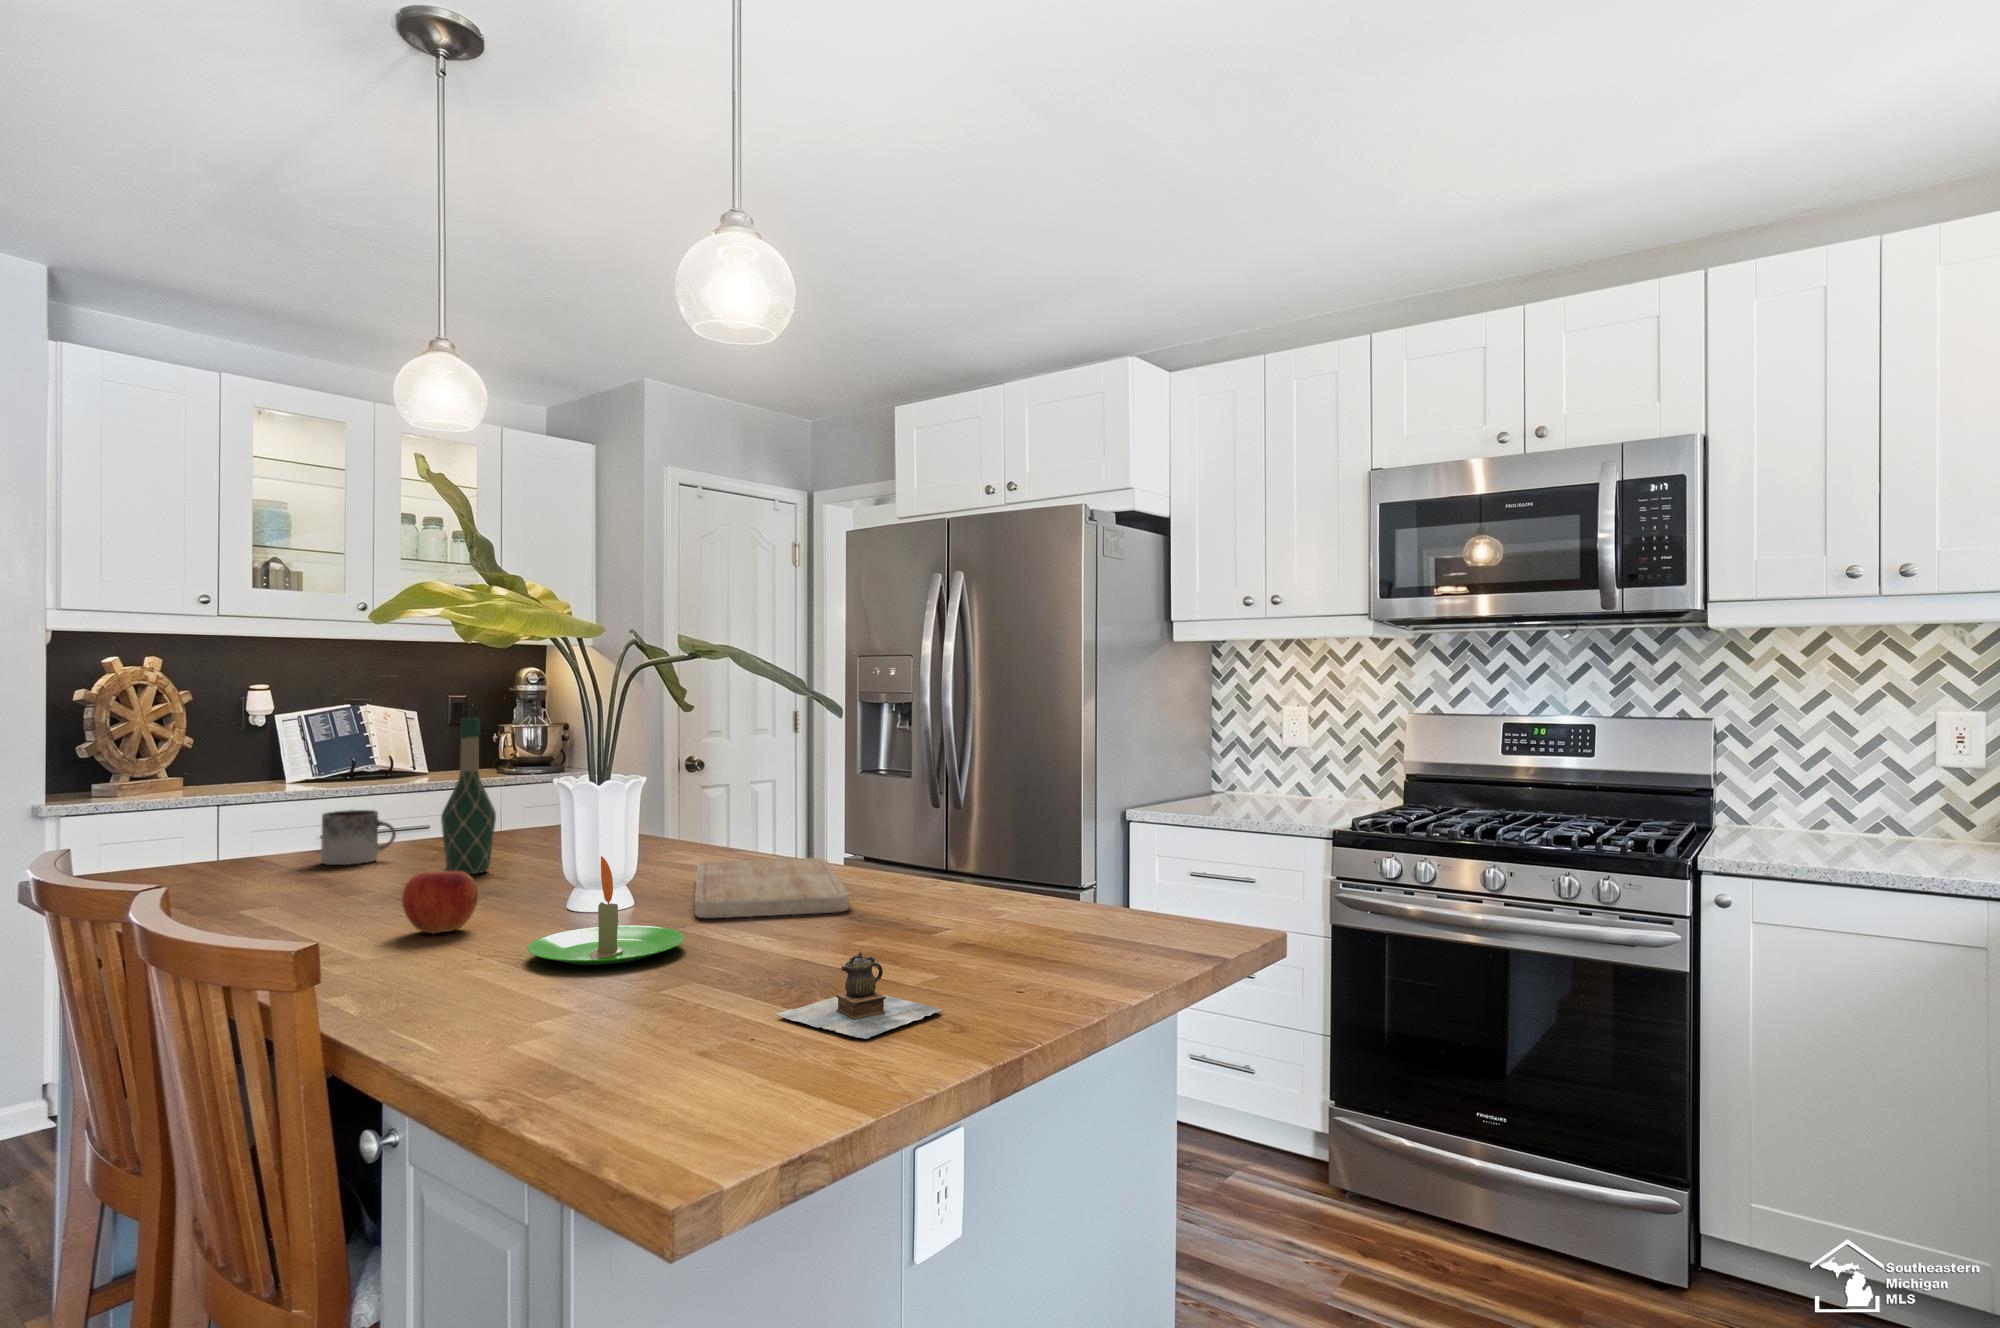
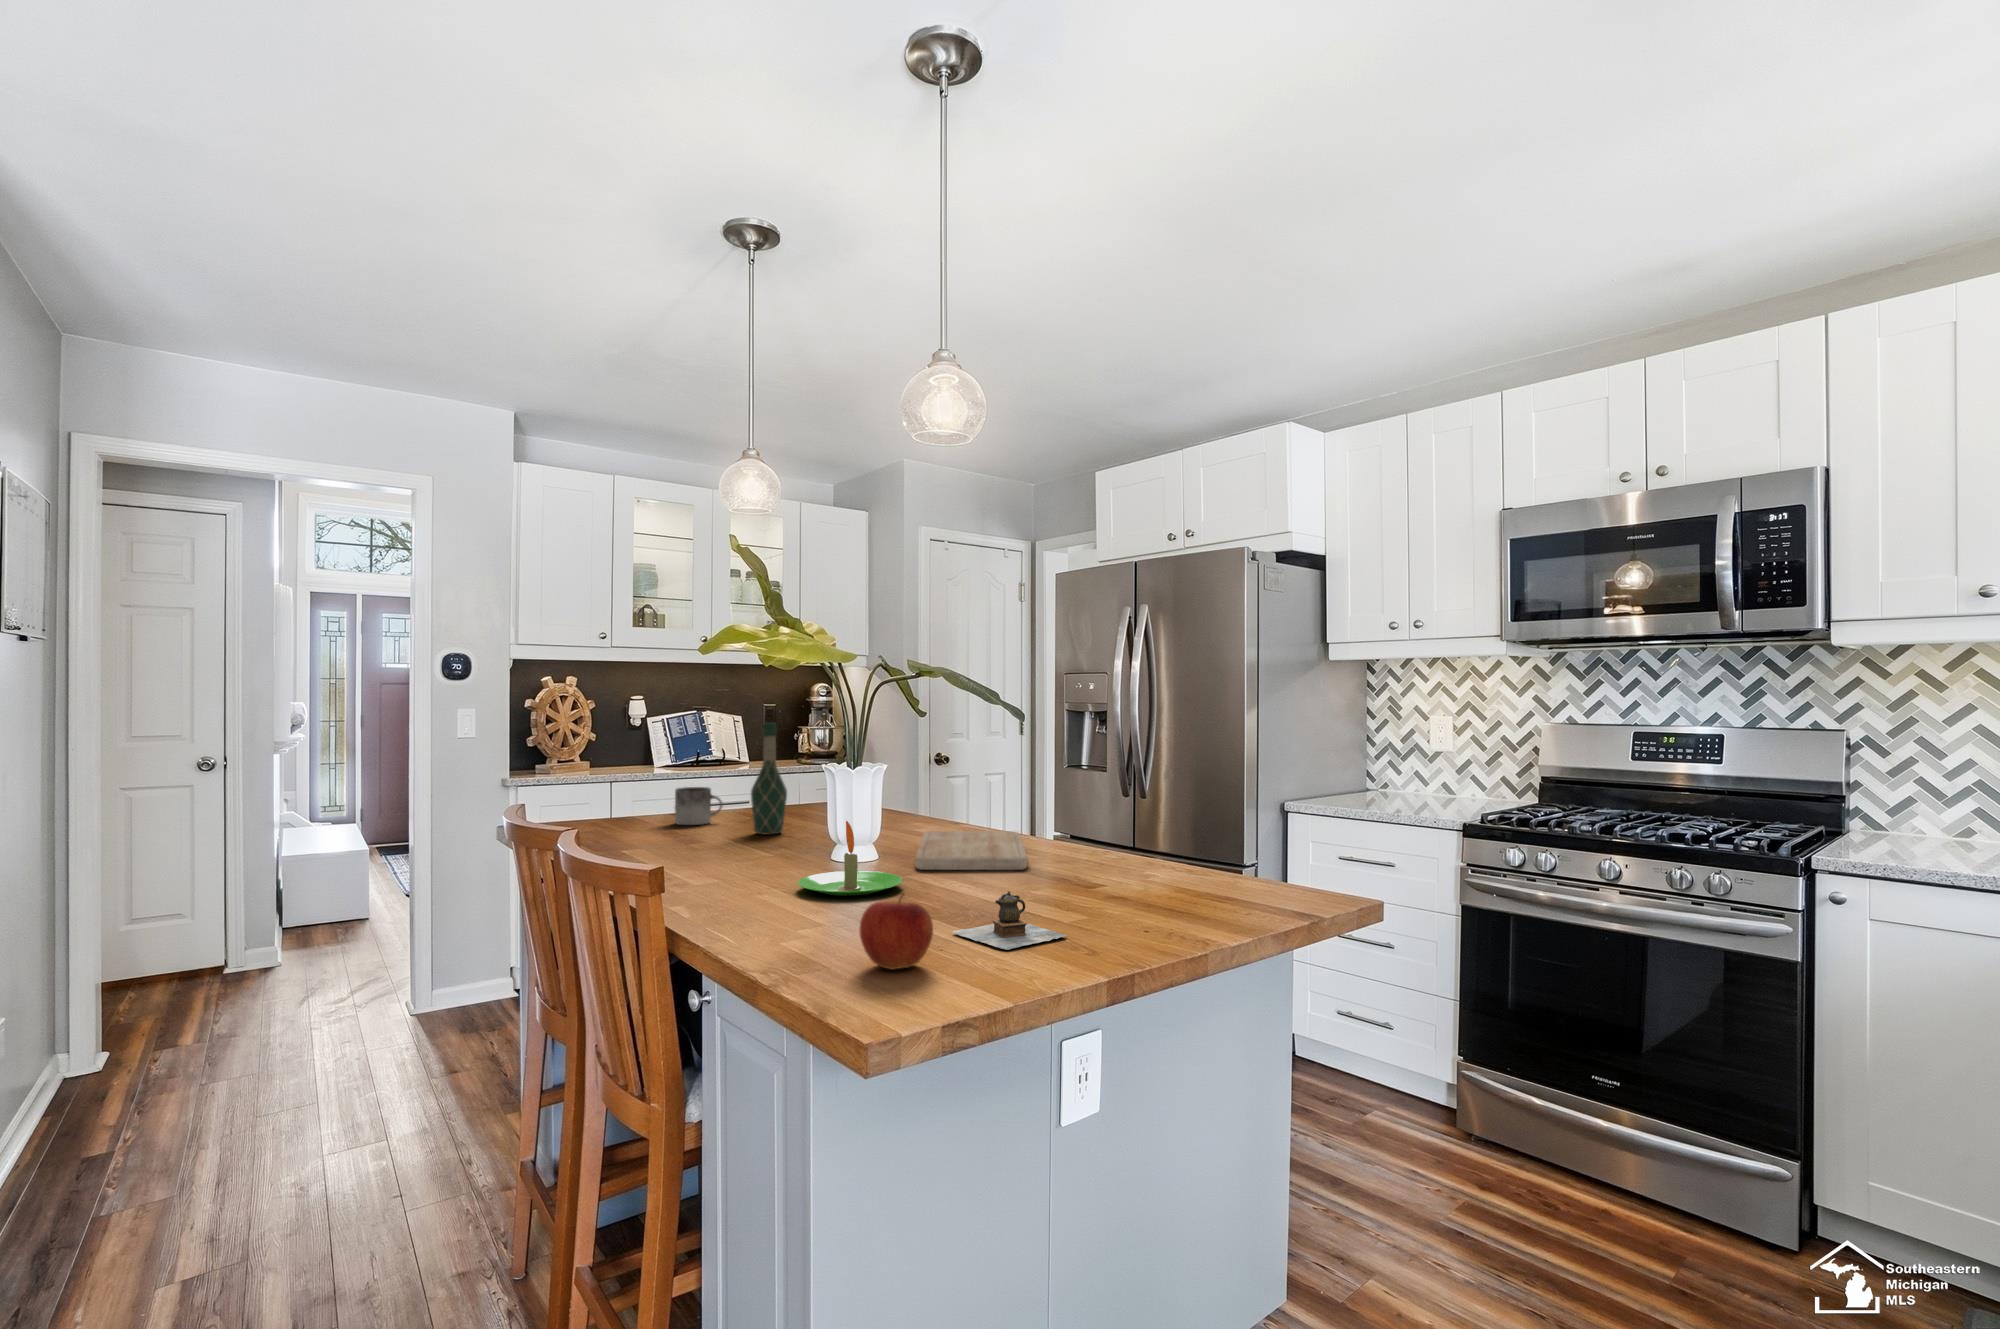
apple: present [402,863,478,934] -> present [859,893,933,970]

